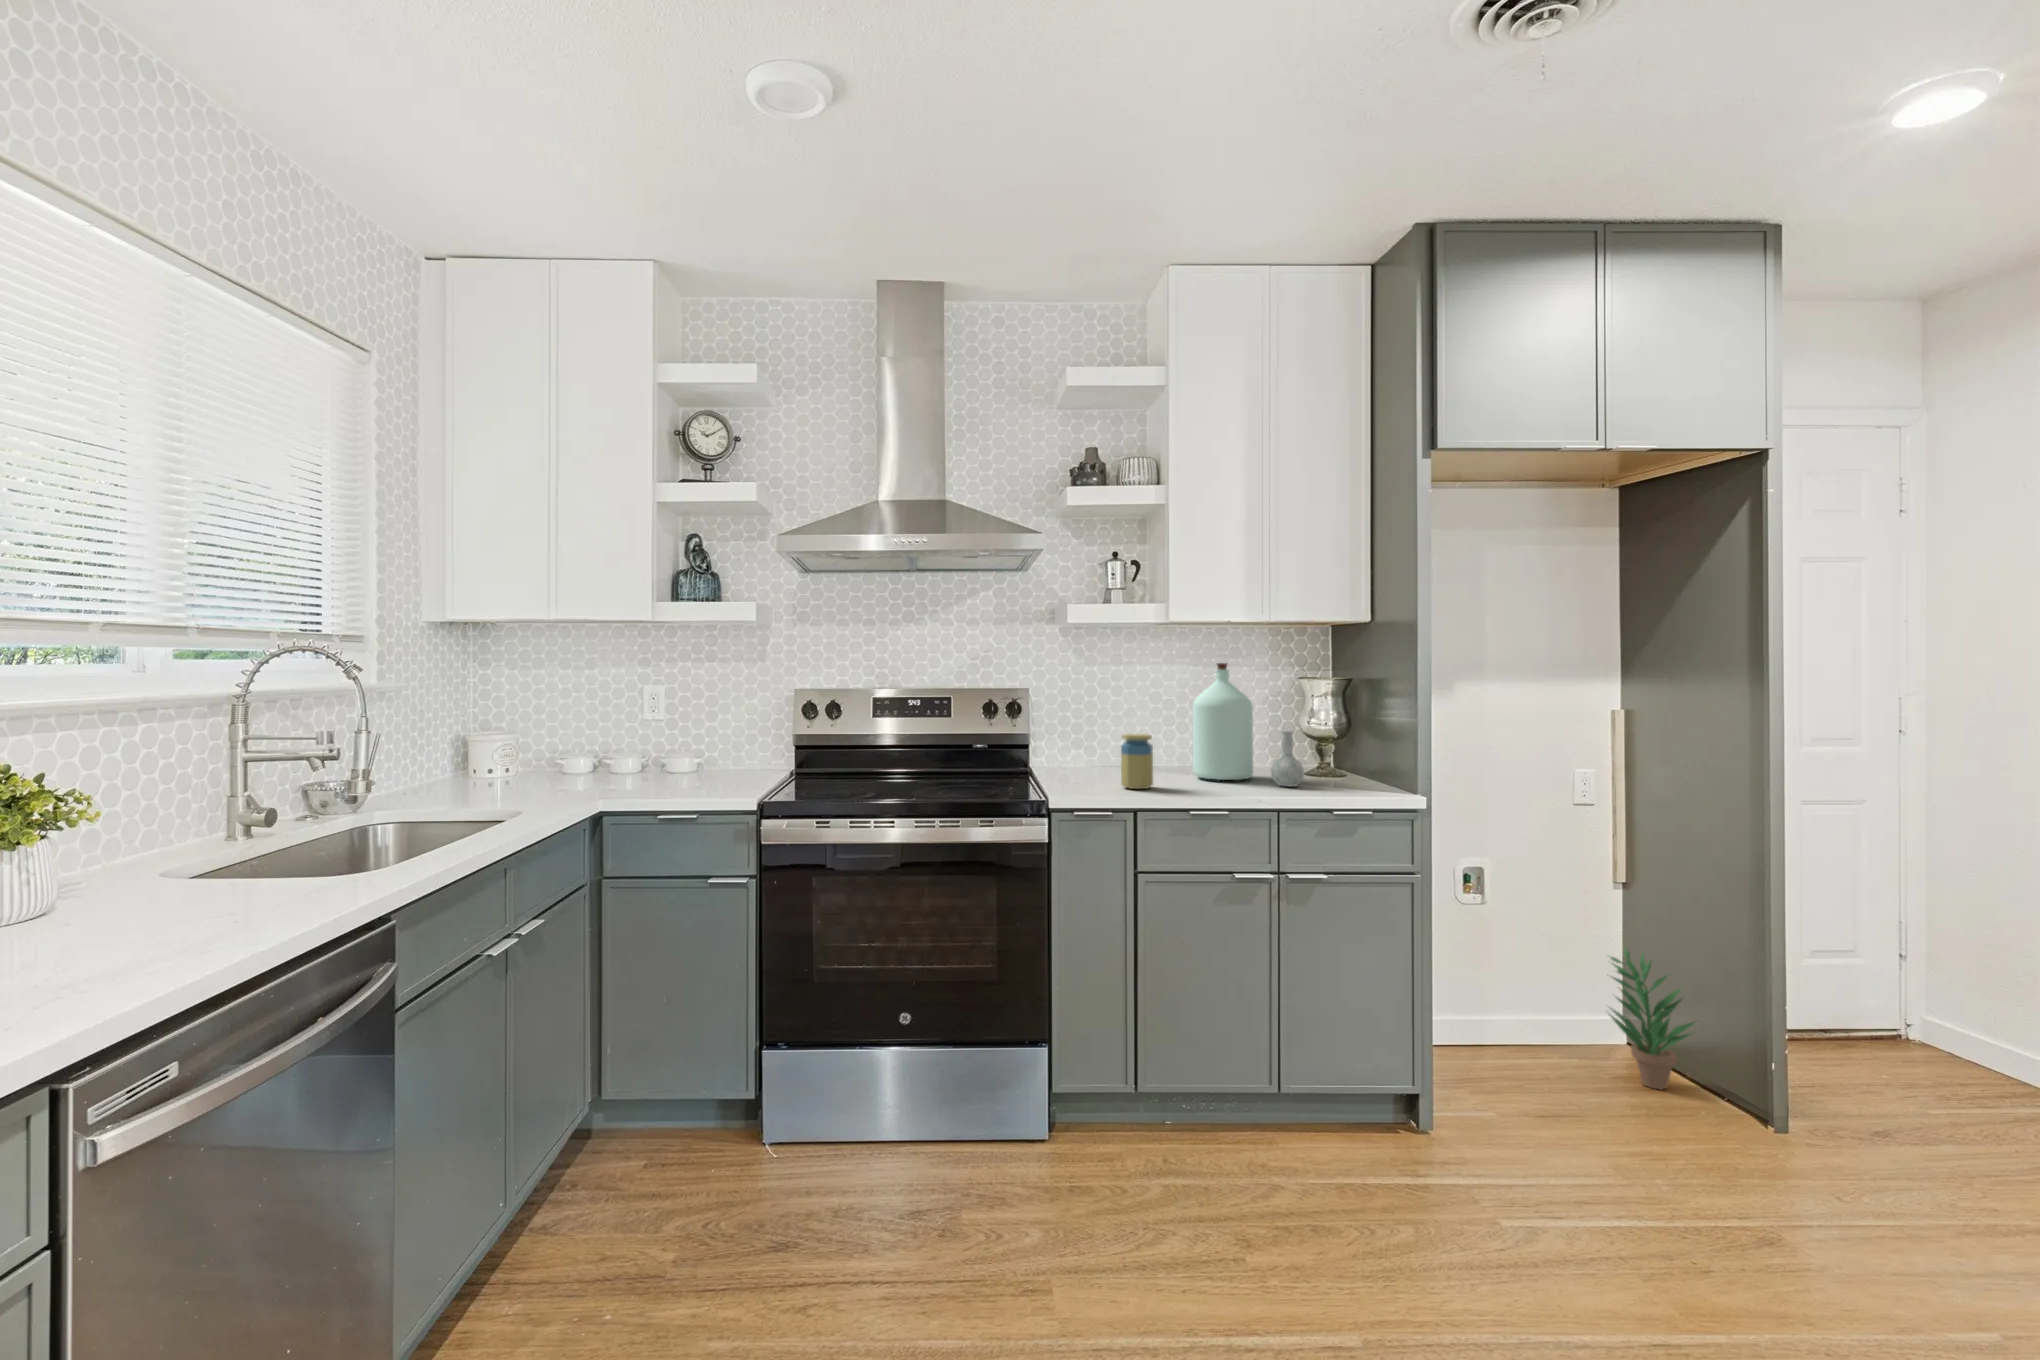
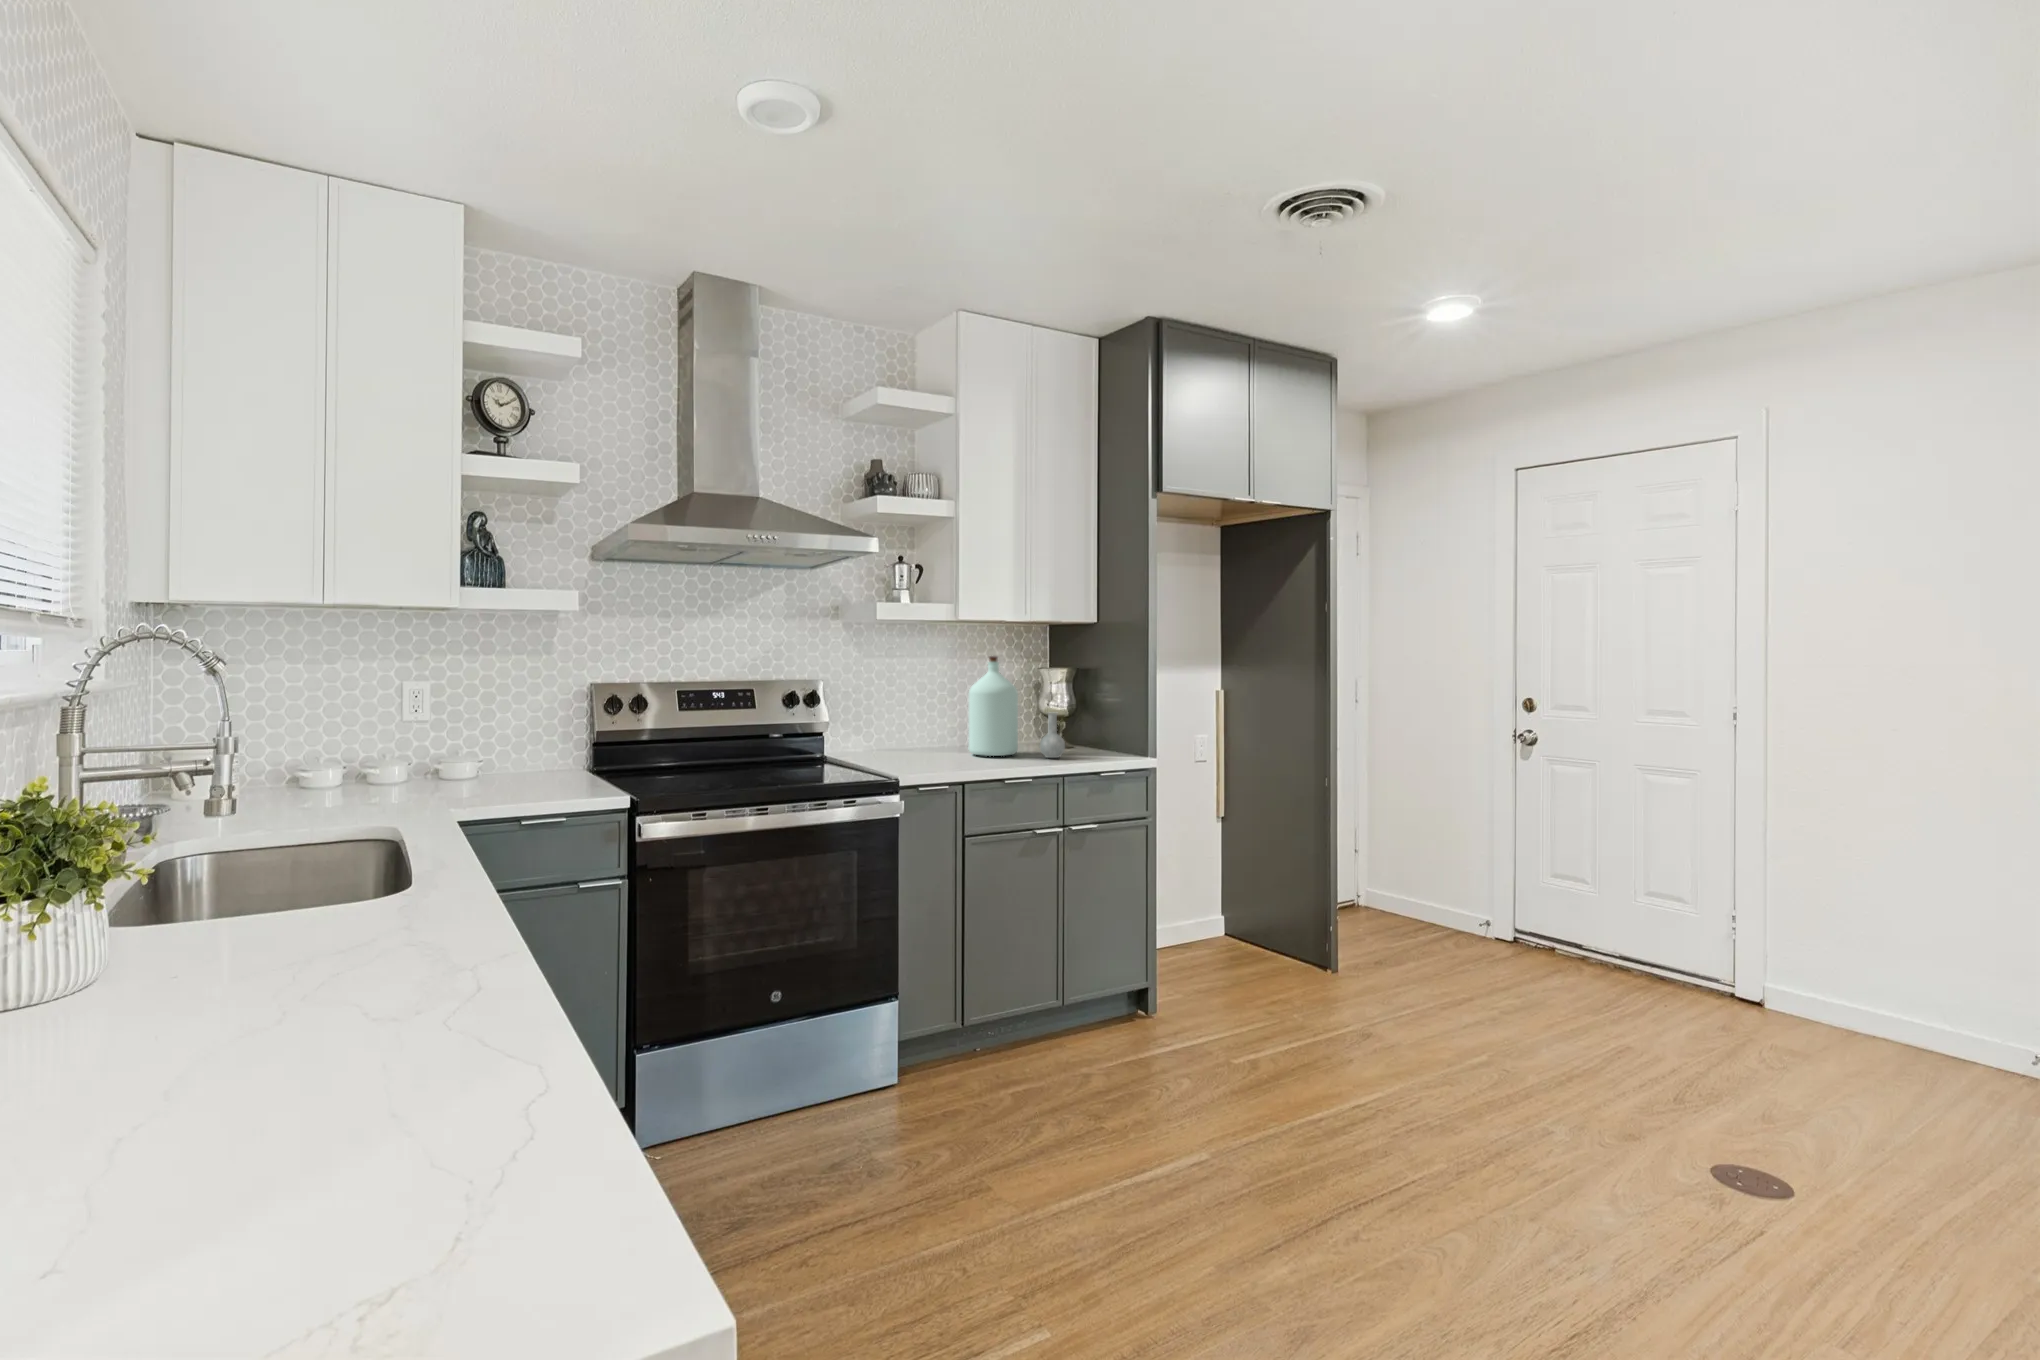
jar: present [1121,734,1153,789] -> none [931,719,958,767]
potted plant: present [1609,949,1698,1089] -> none [1225,862,1284,962]

